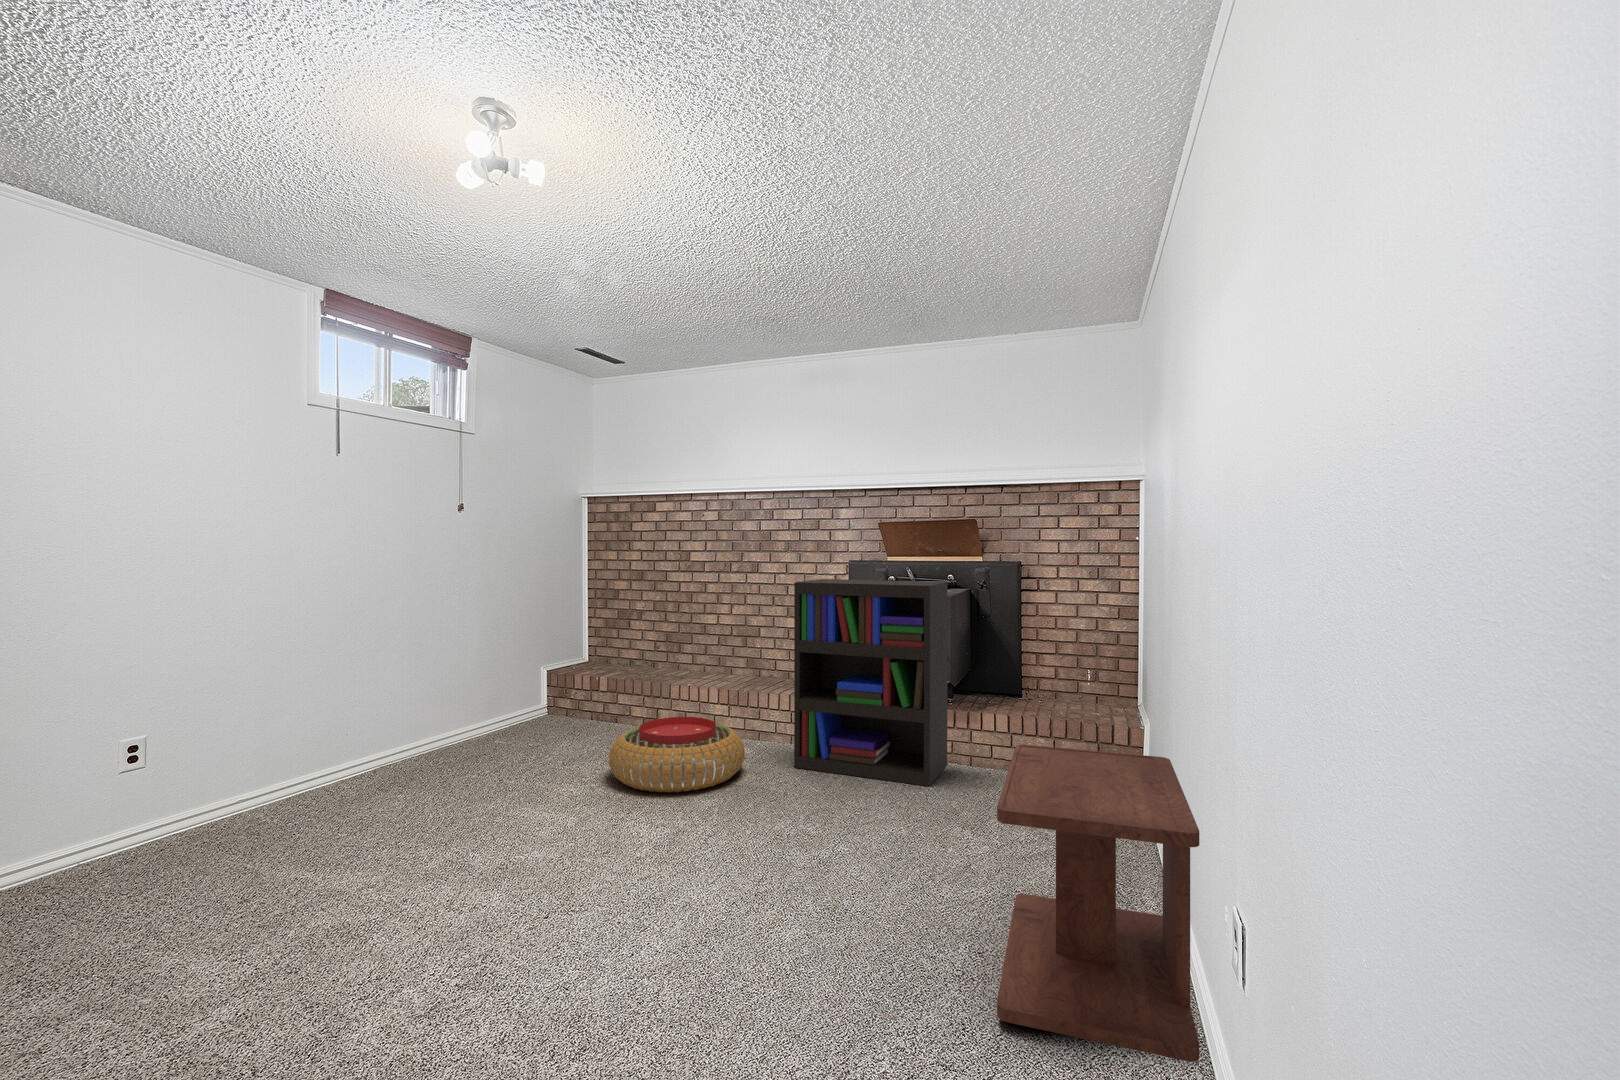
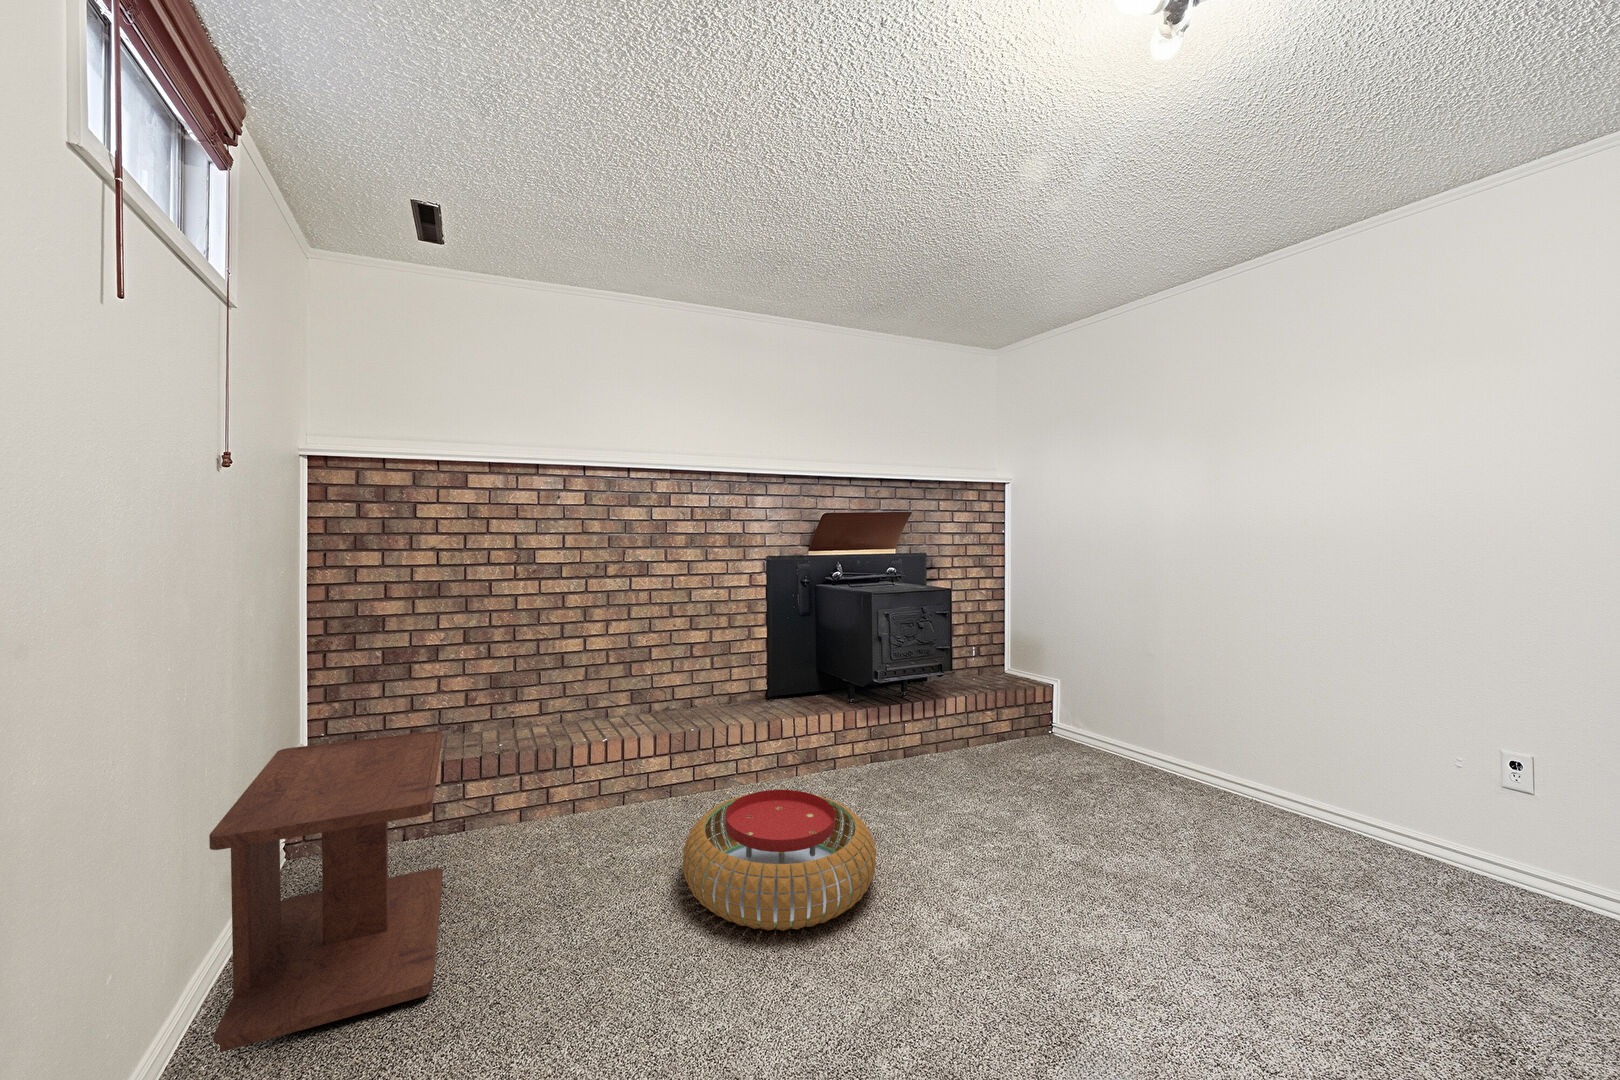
bookshelf: present [794,579,947,786] -> none [821,580,995,815]
side table: present [997,744,1200,1062] -> present [209,731,443,1052]

